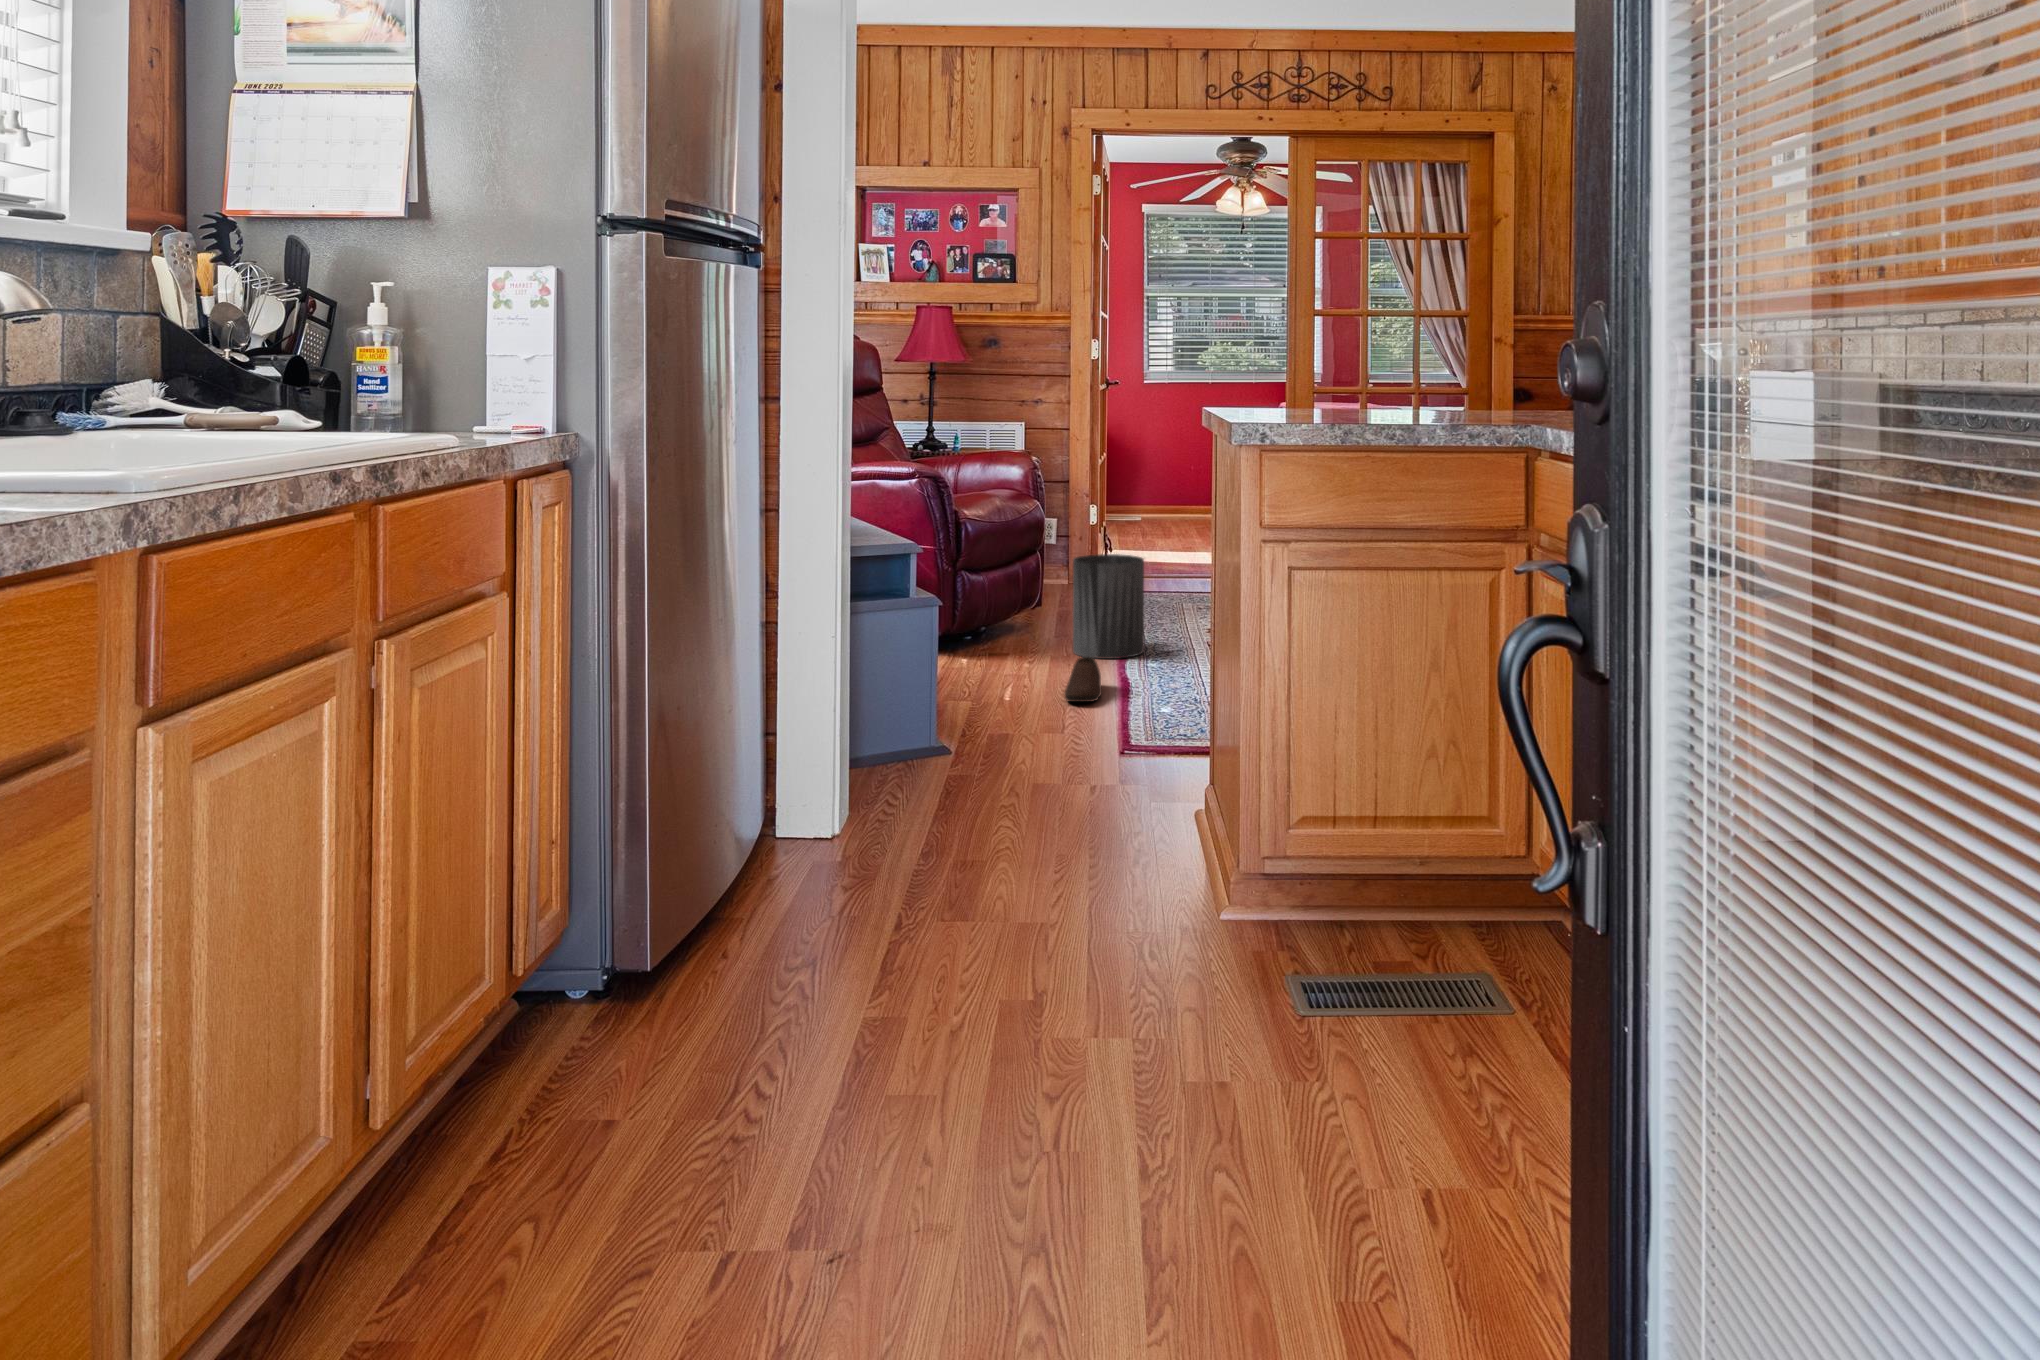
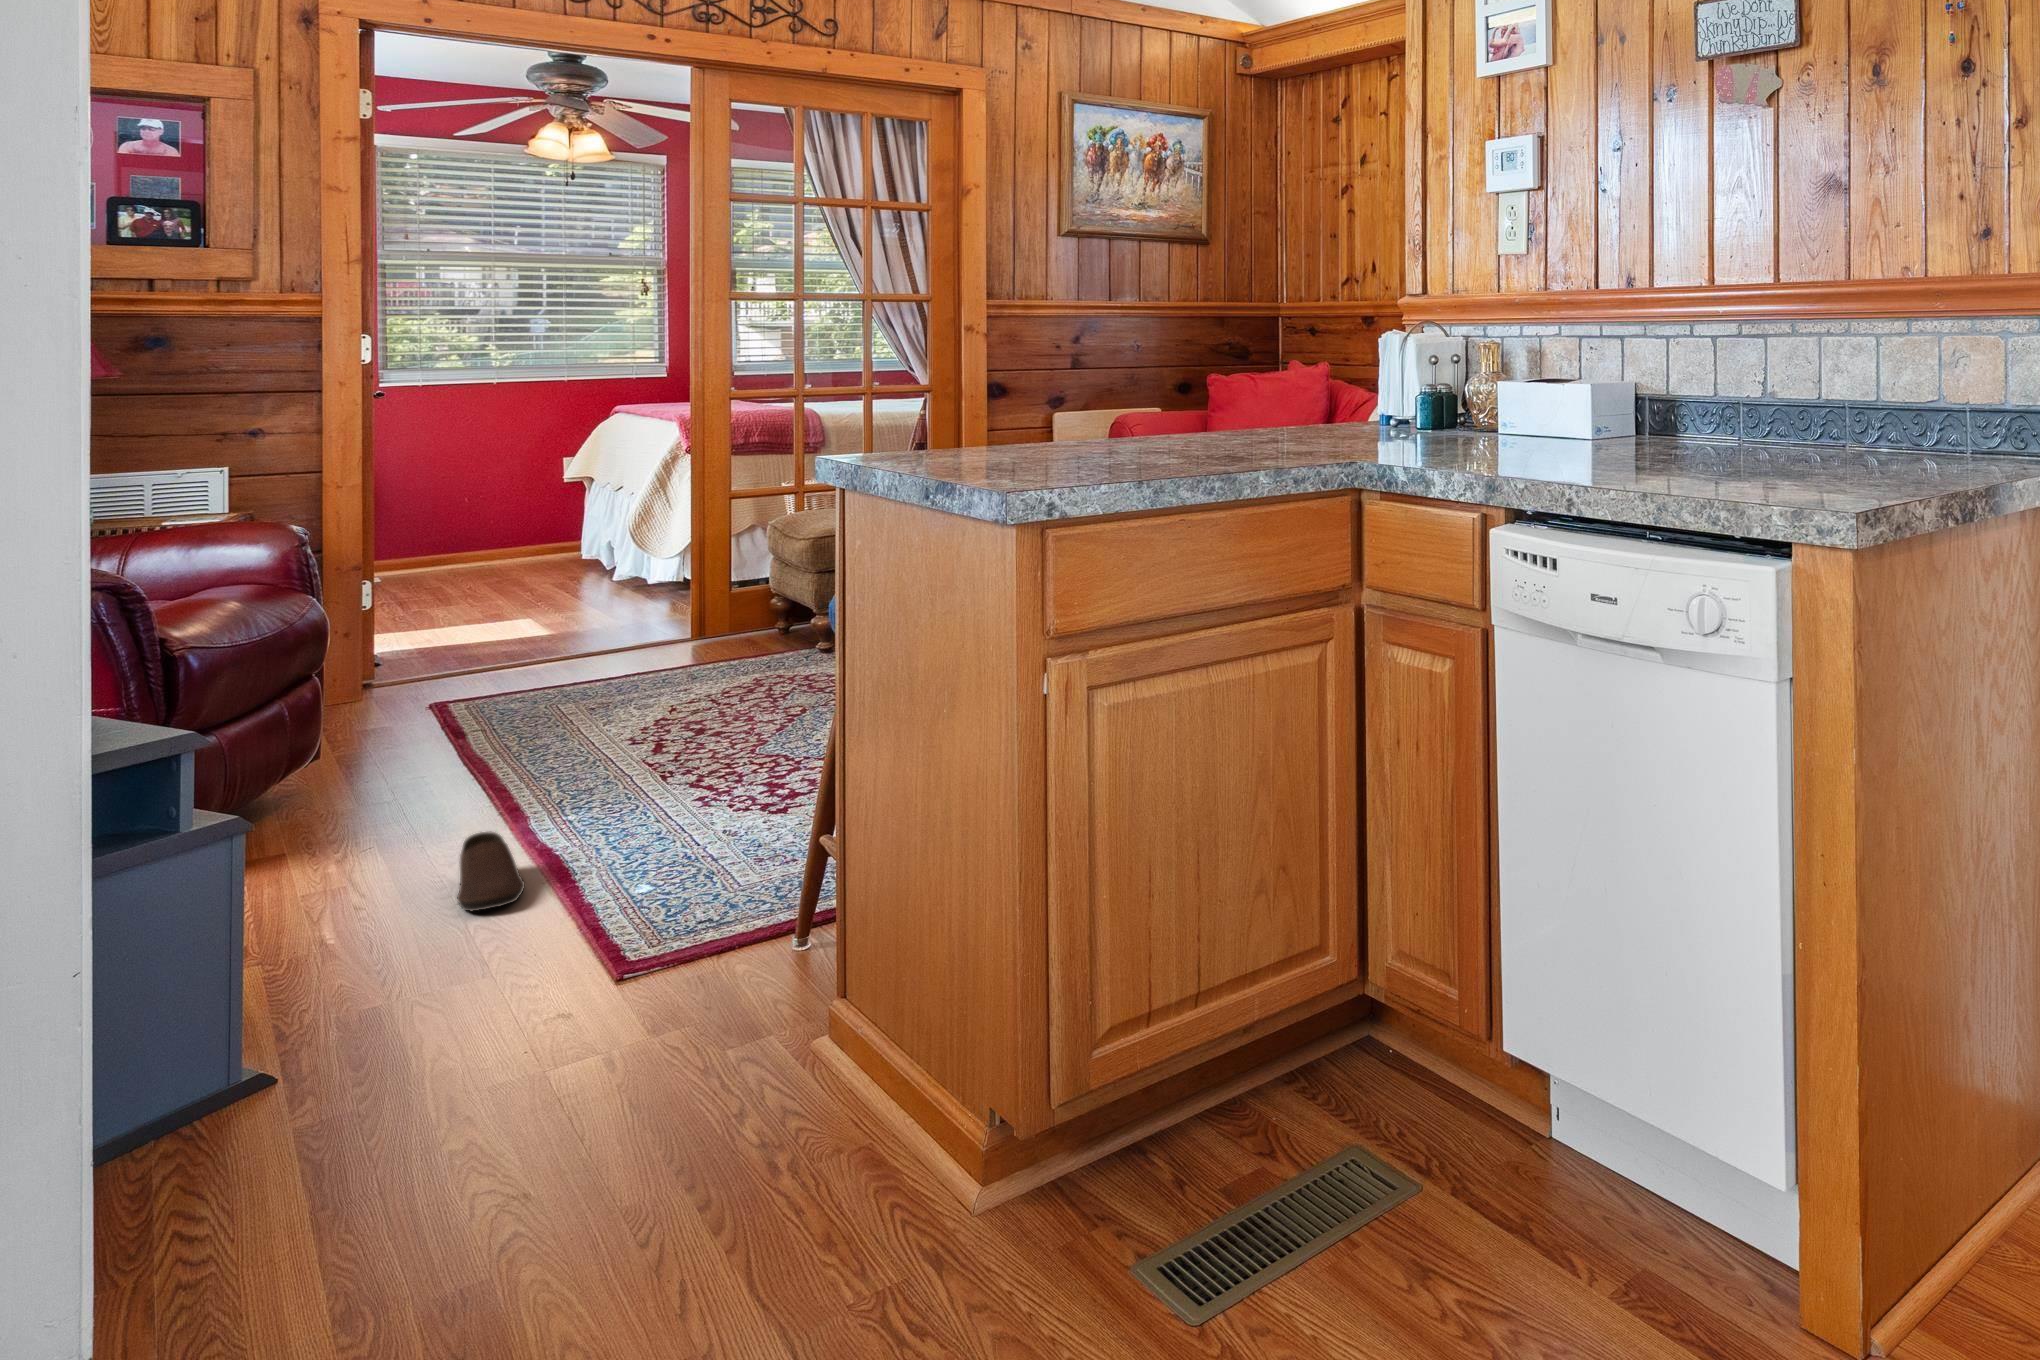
trash can: present [1073,554,1144,659] -> none [412,662,544,828]

